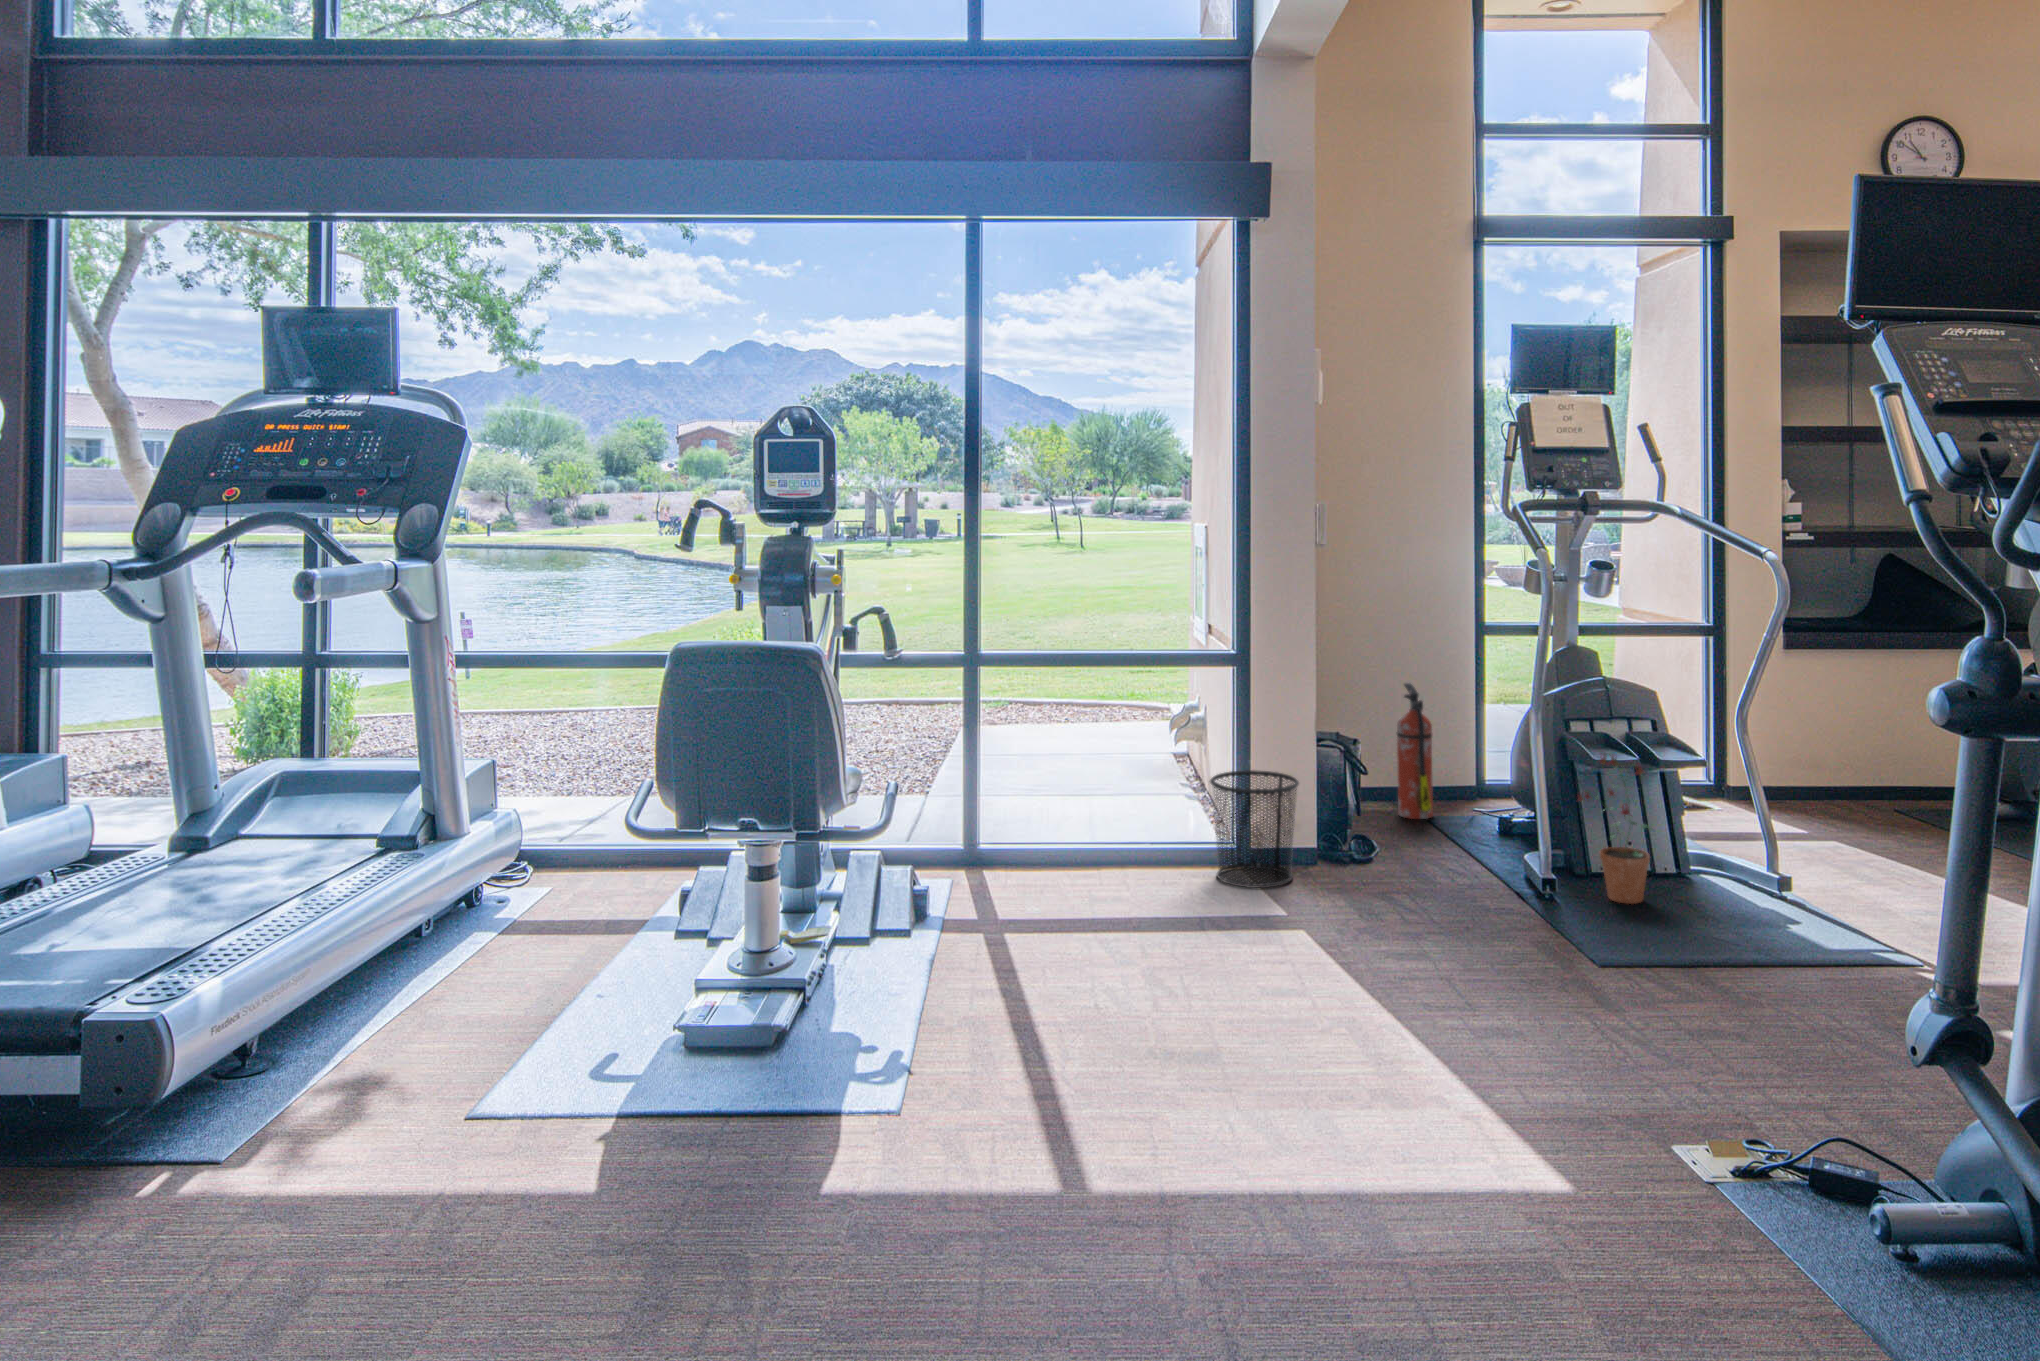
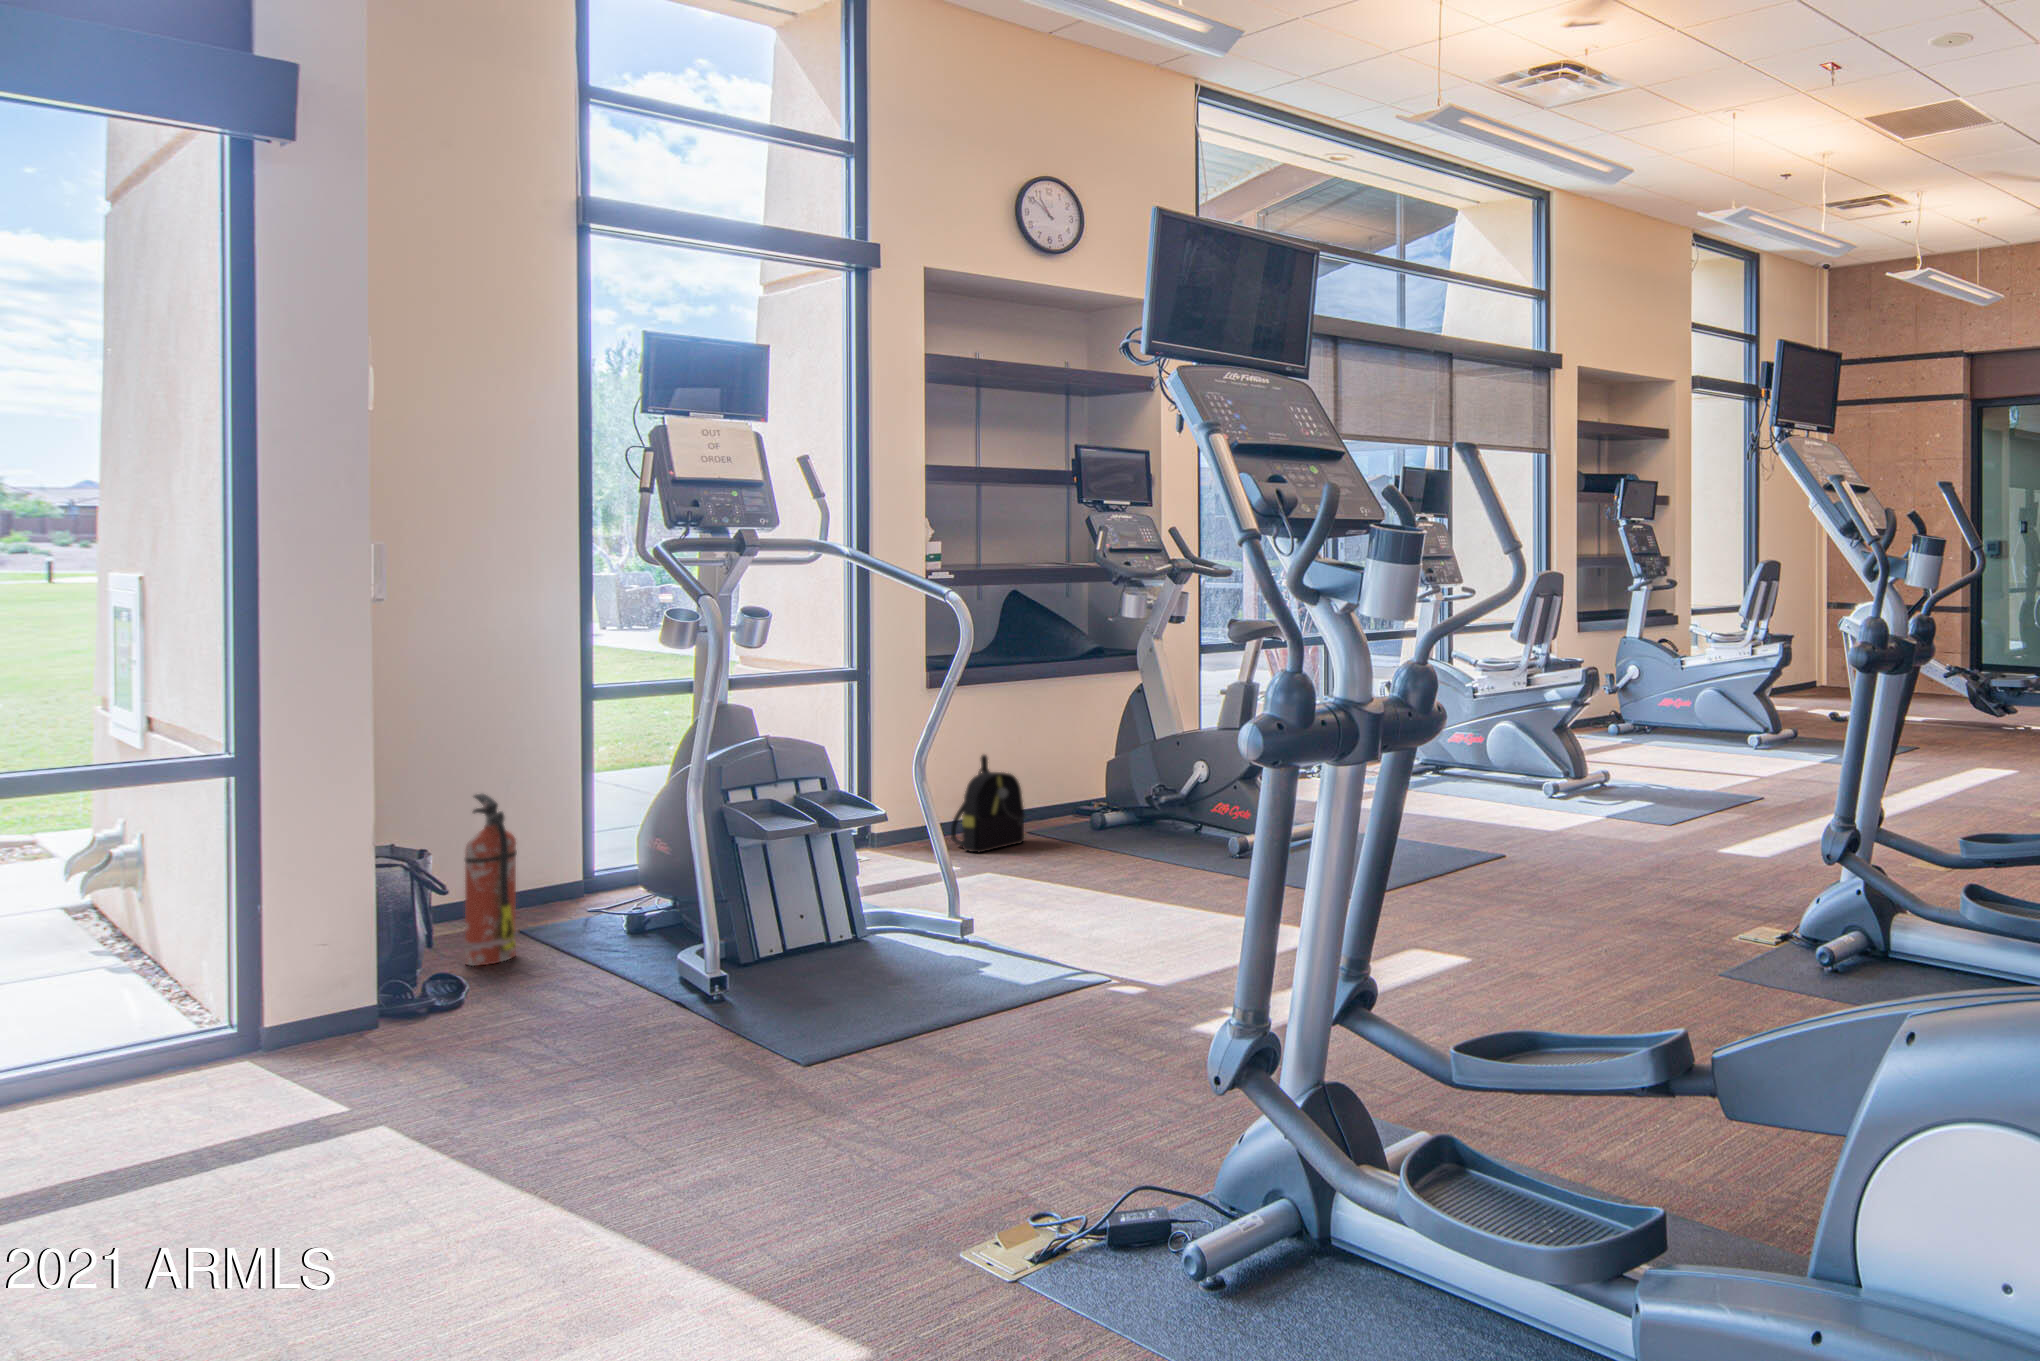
backpack: none [1816,720,1895,816] -> present [951,755,1026,852]
potted plant: present [1578,754,1653,904] -> none [738,820,832,985]
waste bin: present [1210,770,1299,888] -> none [198,934,353,1106]

